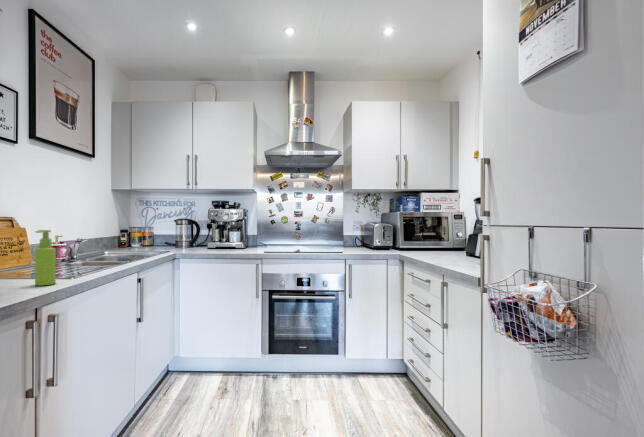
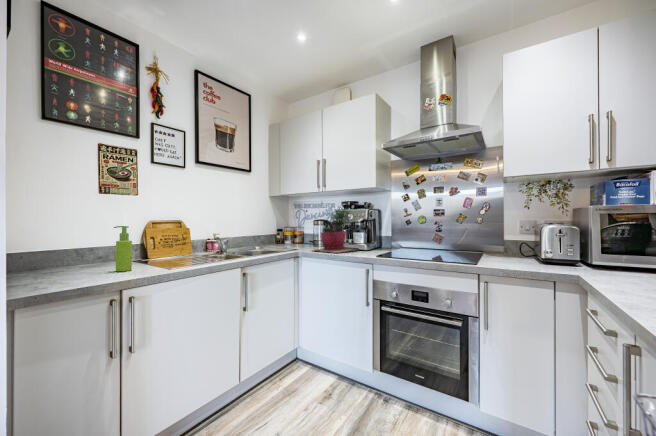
succulent plant: none [187,206,238,253] -> present [316,207,353,253]

